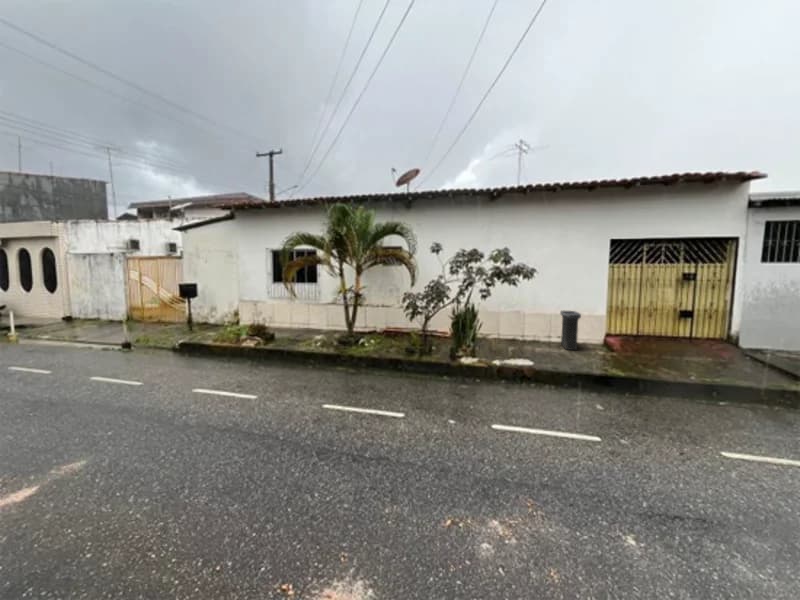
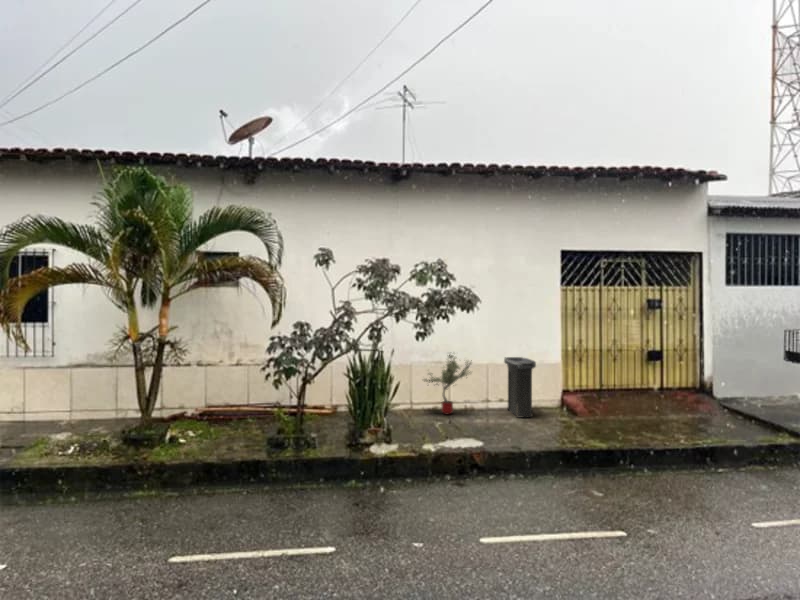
potted tree: none [503,305,536,344] -> present [424,355,472,414]

